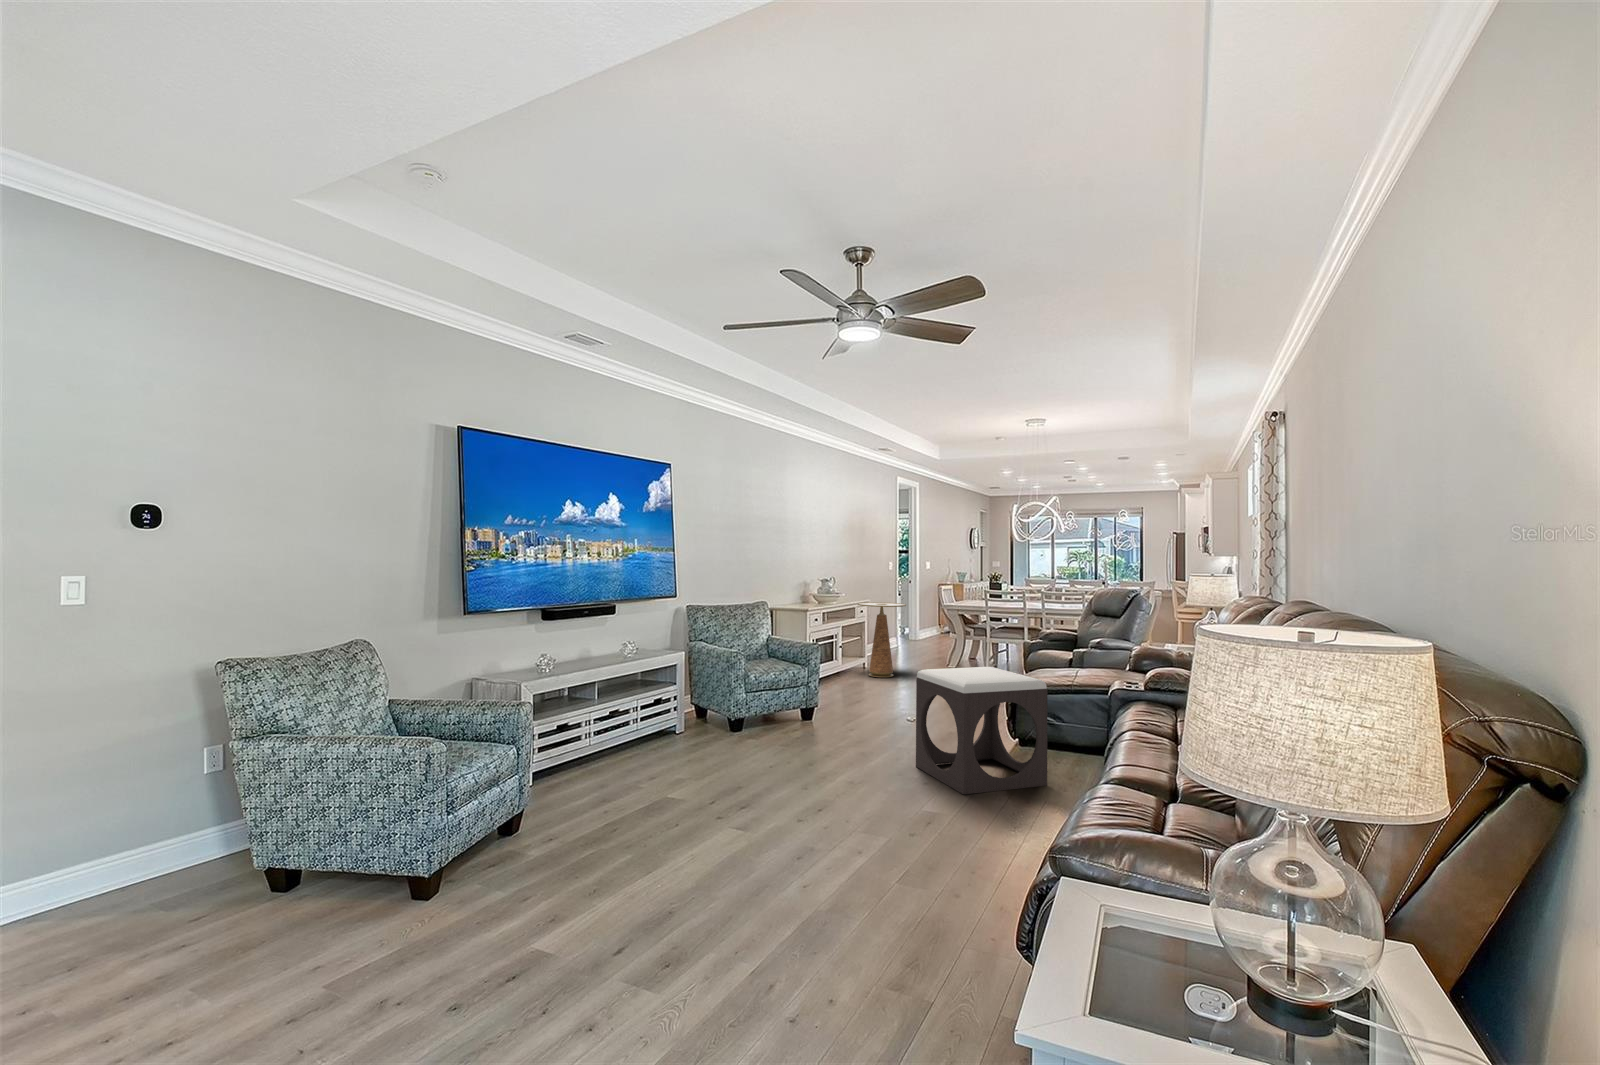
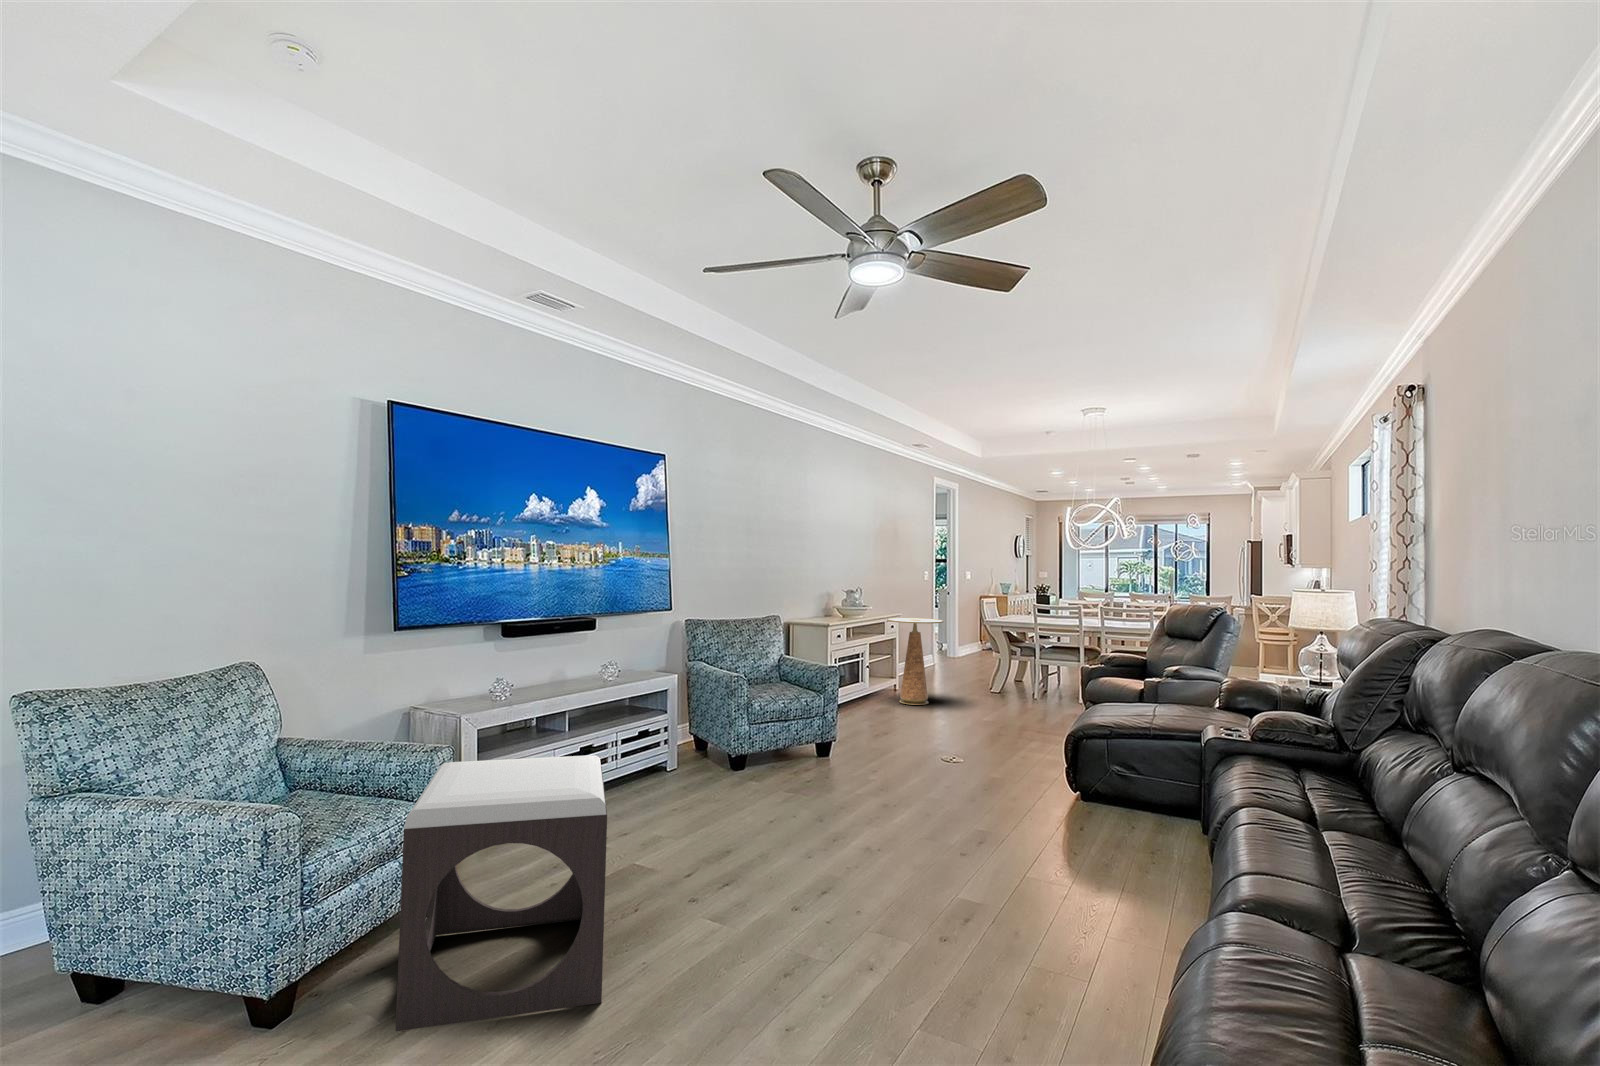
footstool: present [916,667,1048,794] -> present [396,755,607,1031]

